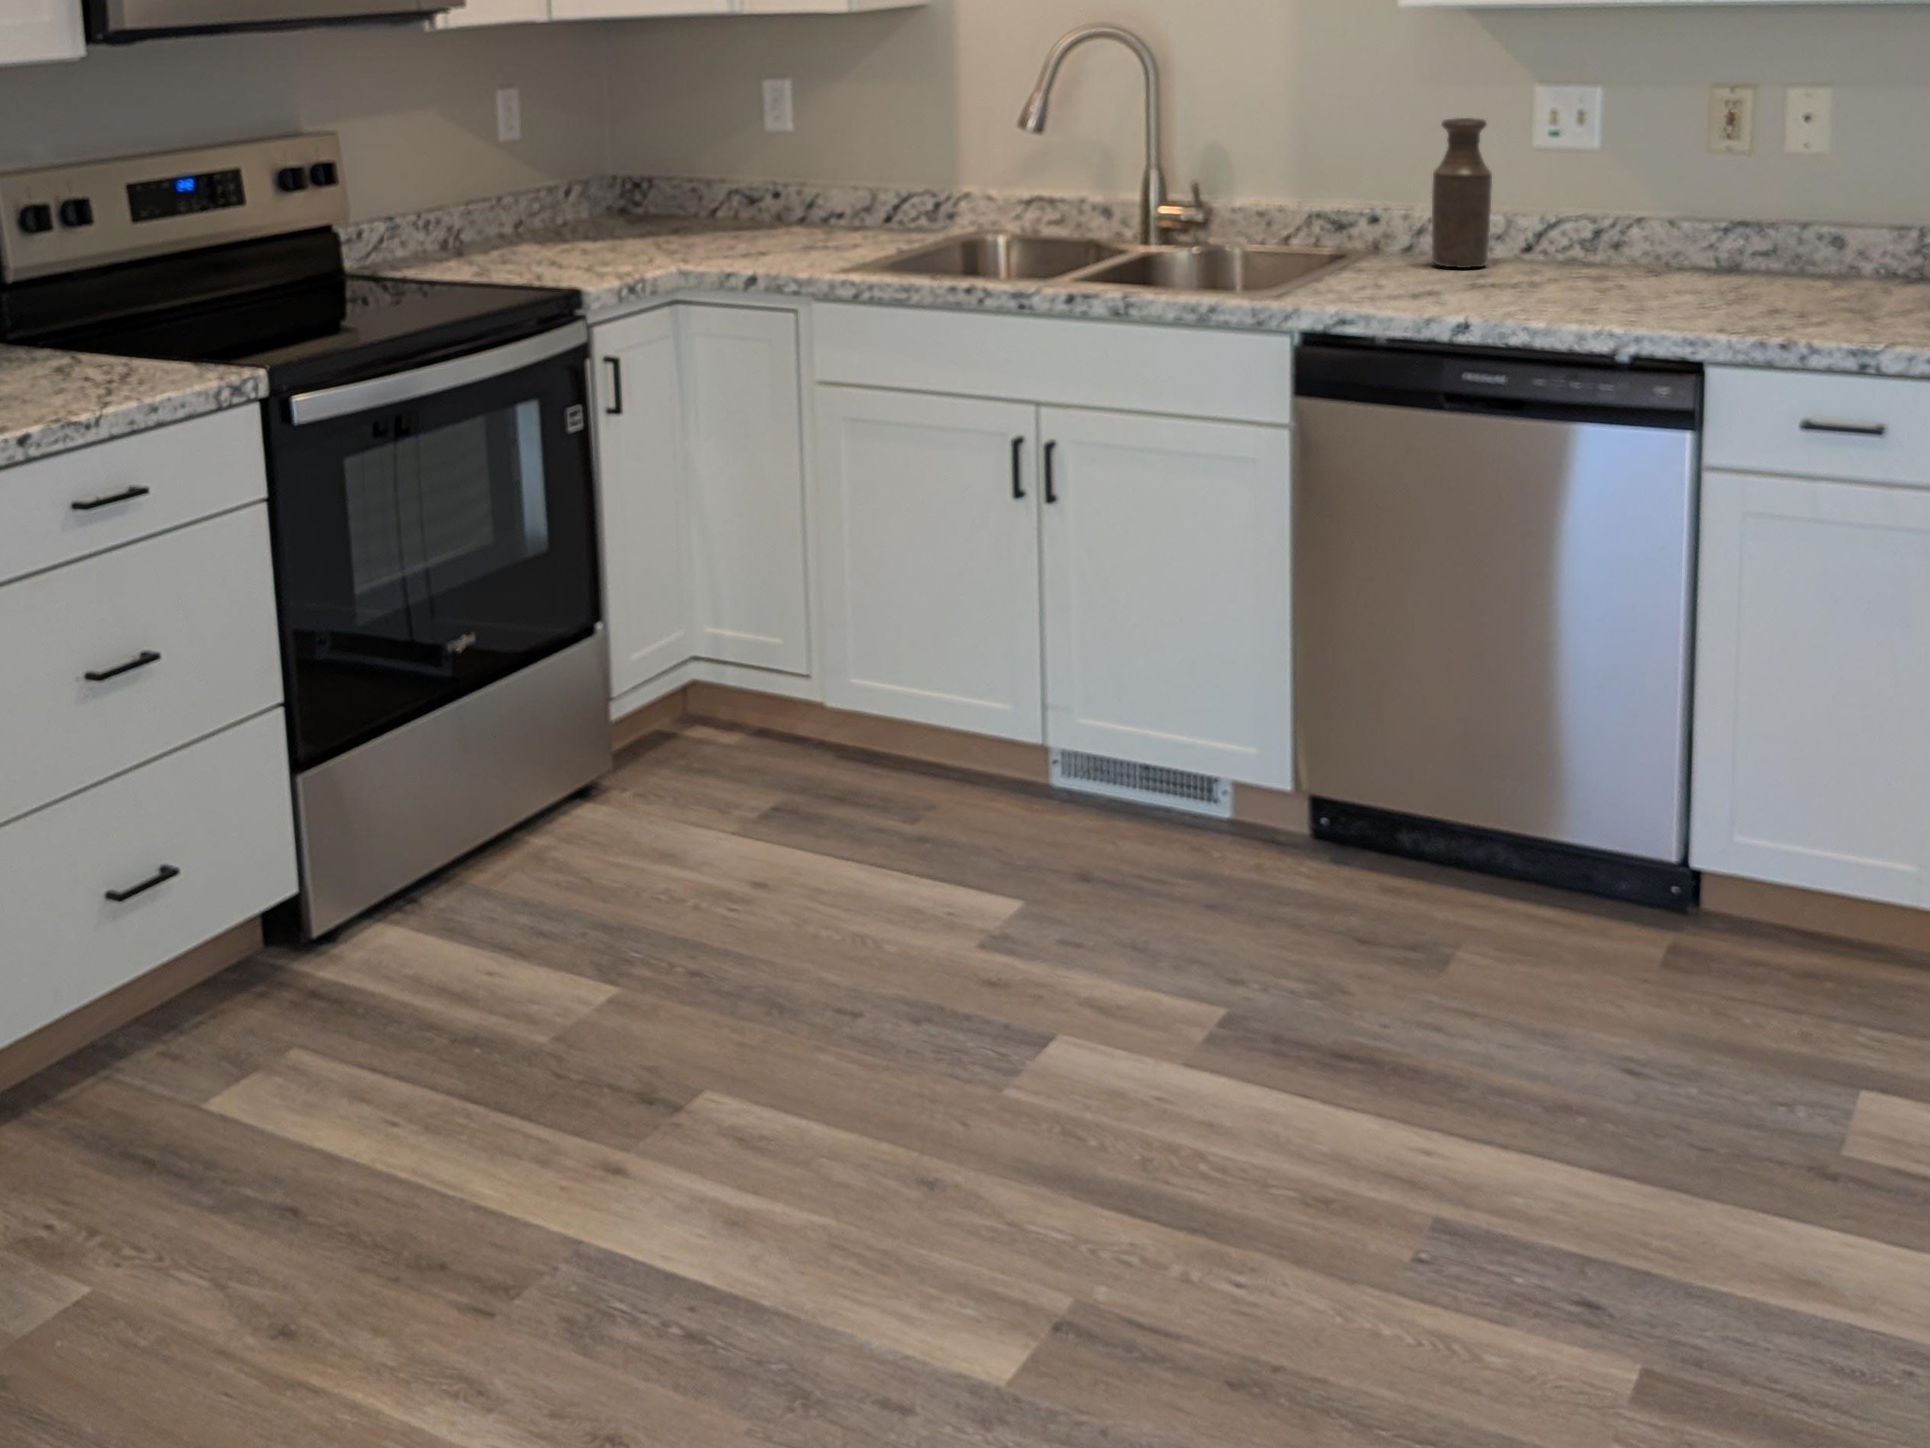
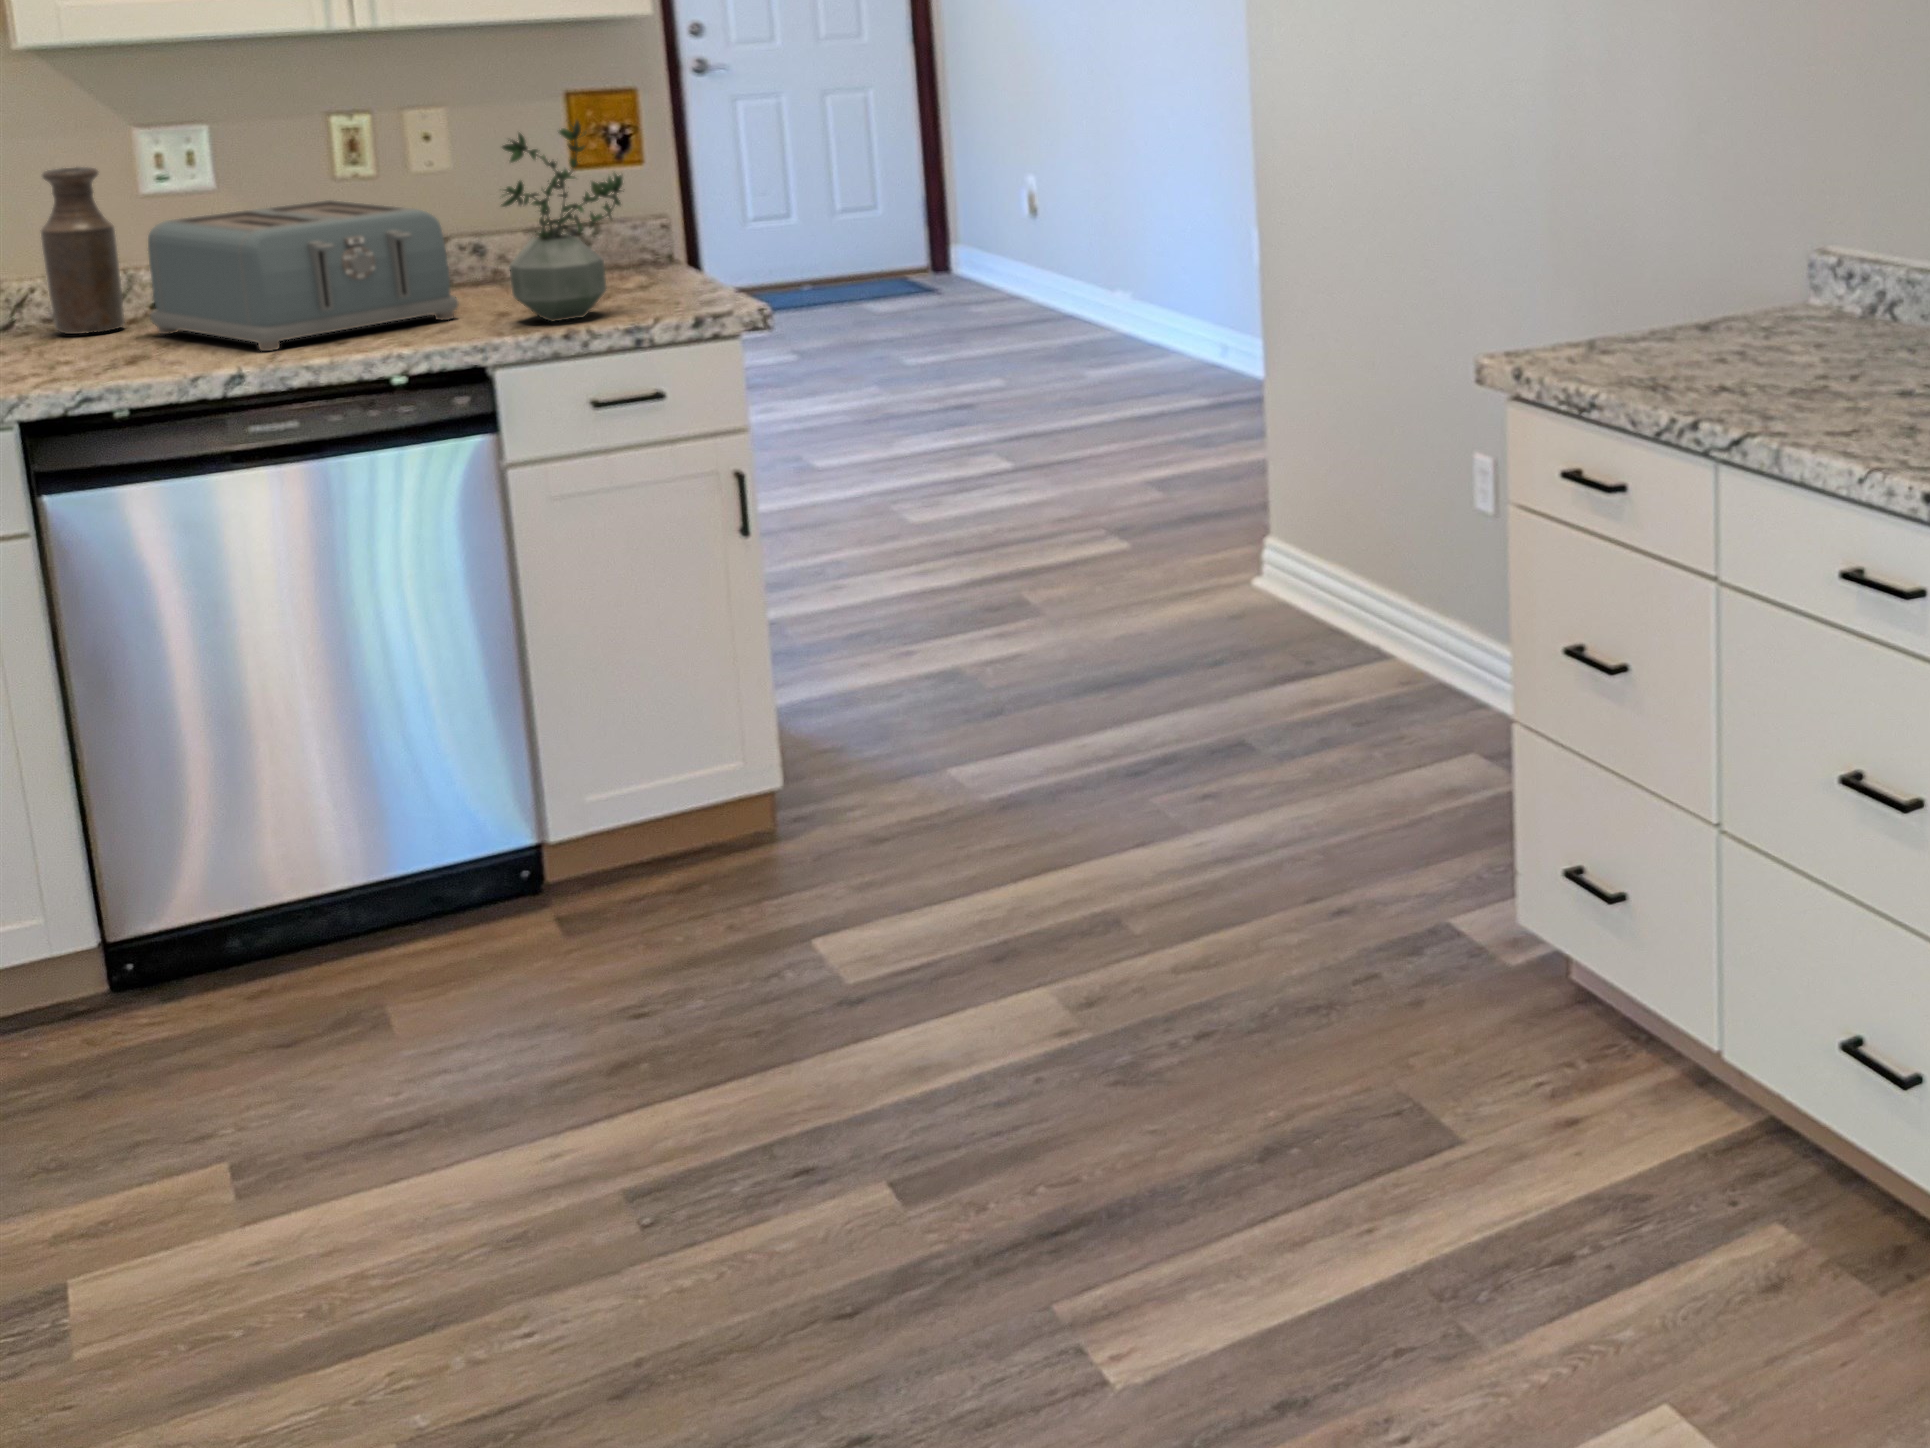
potted plant: none [1758,110,1916,328] -> present [501,121,624,321]
toaster: none [1486,171,1731,308] -> present [148,200,458,351]

